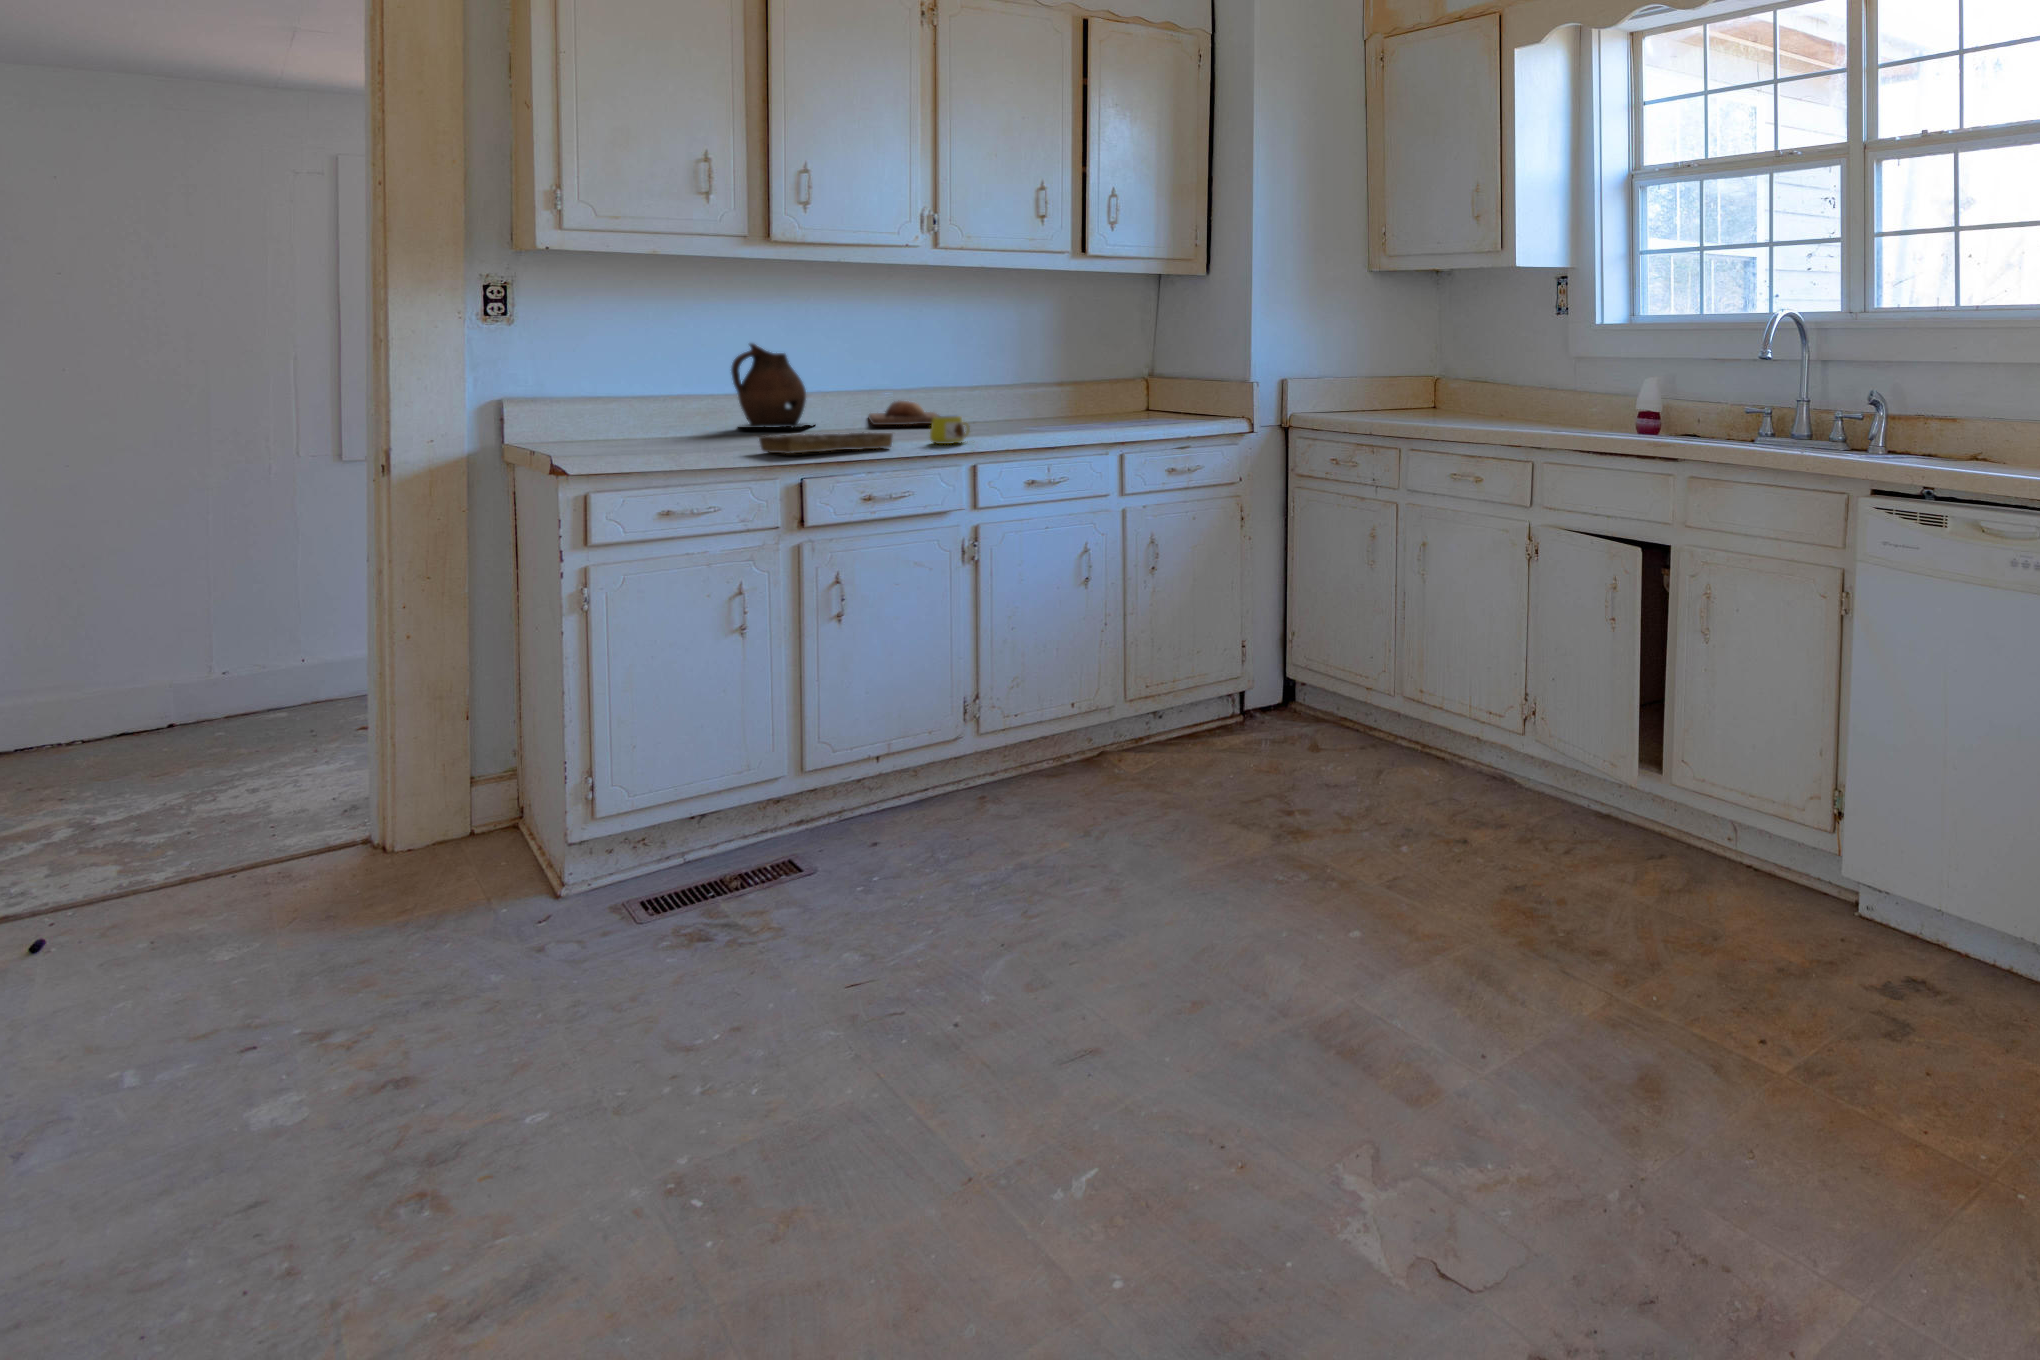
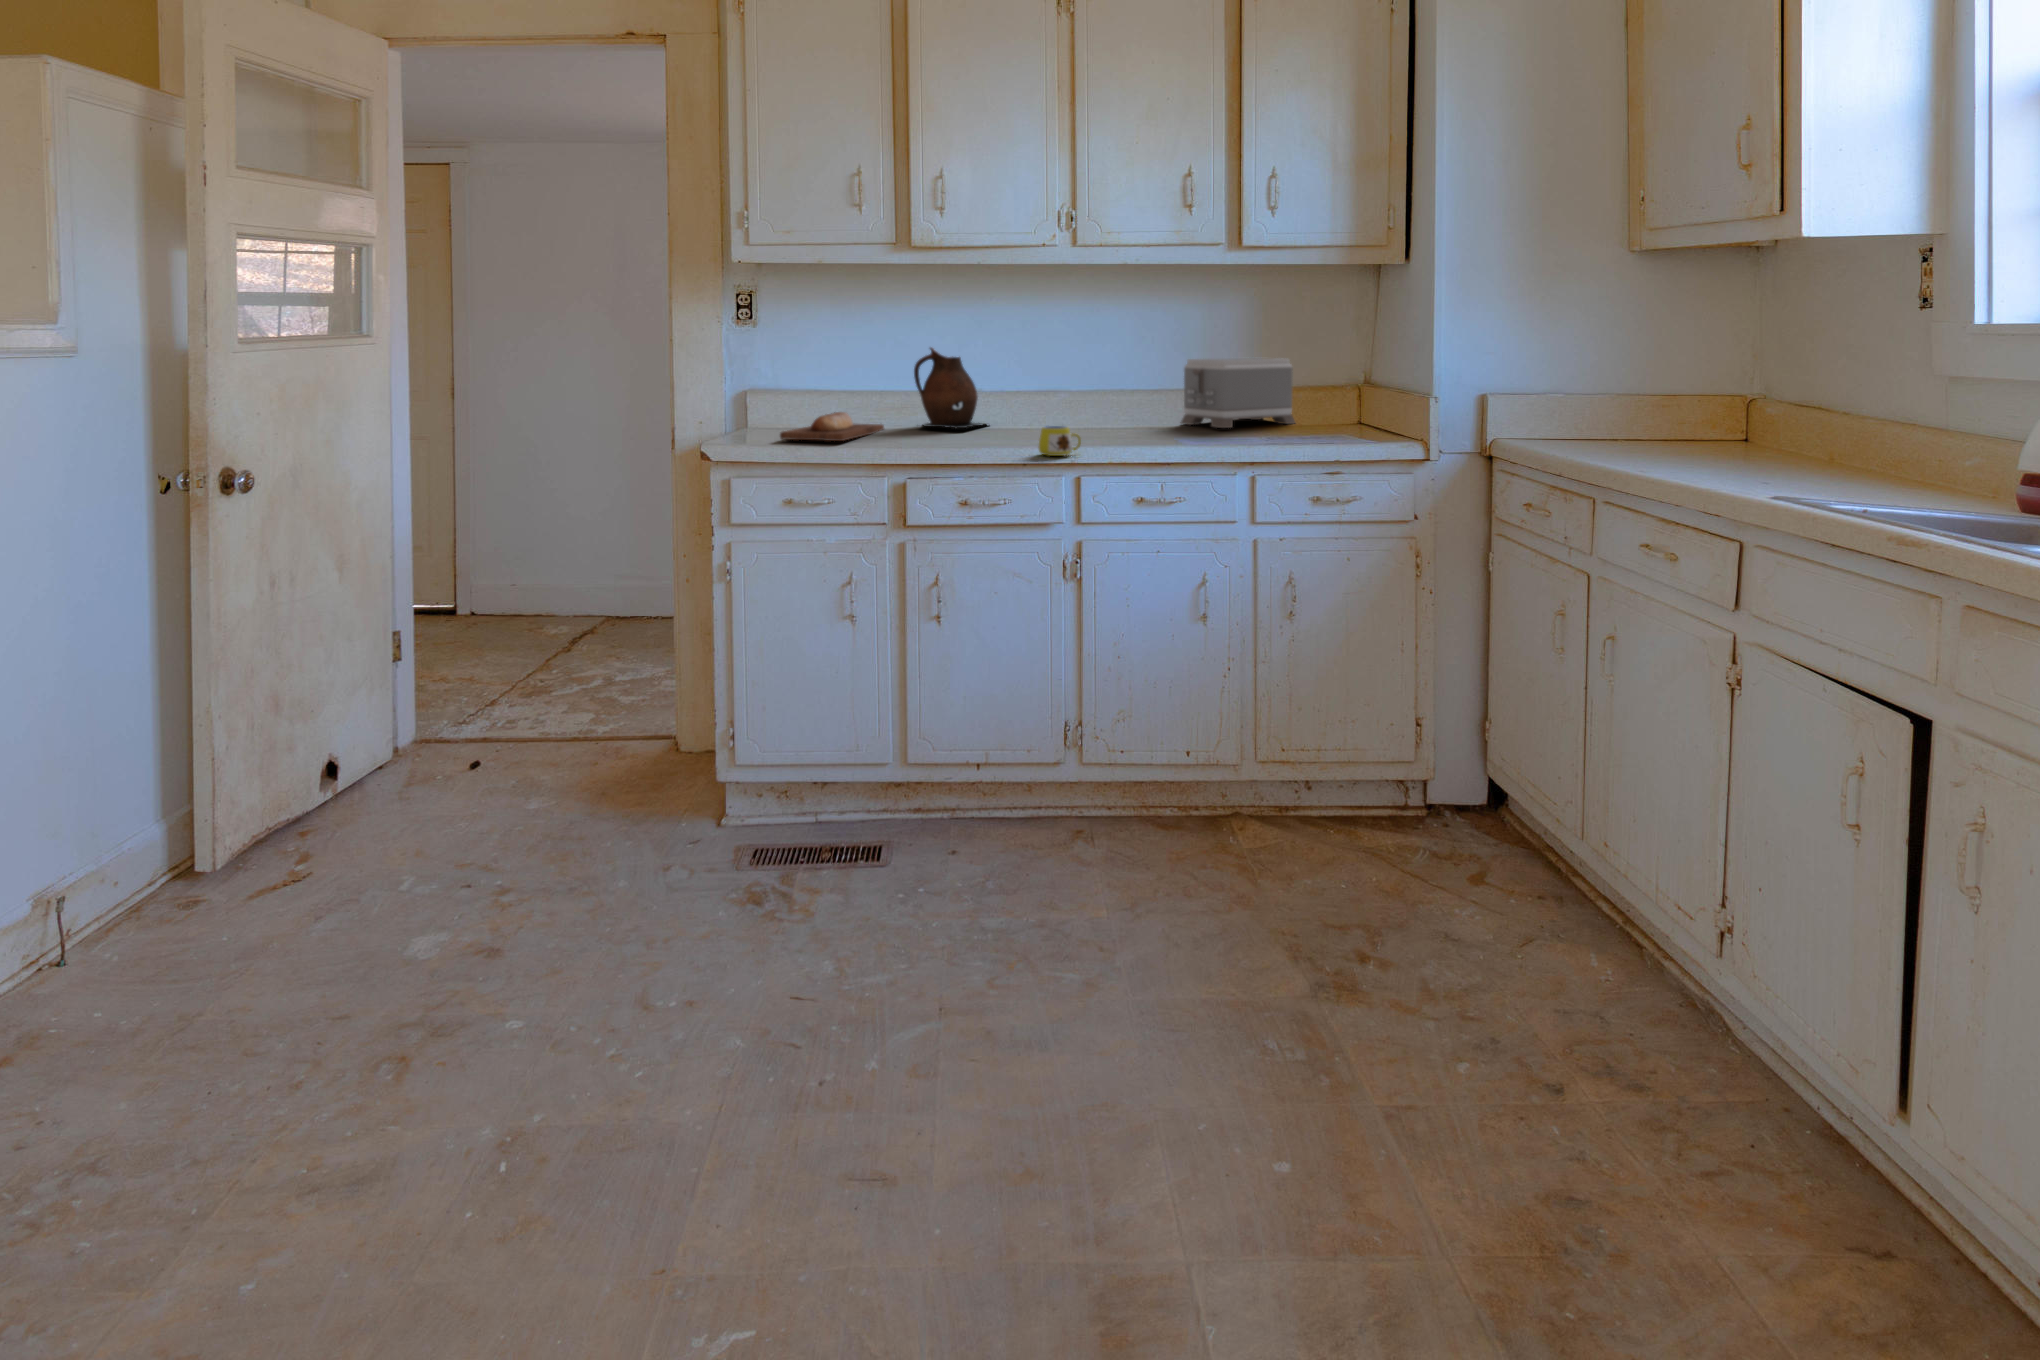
toaster: none [1008,356,1108,418] -> present [1181,358,1295,428]
bread loaf: present [869,401,939,425] -> present [780,412,884,441]
tray: present [759,433,892,454] -> none [876,439,999,459]

